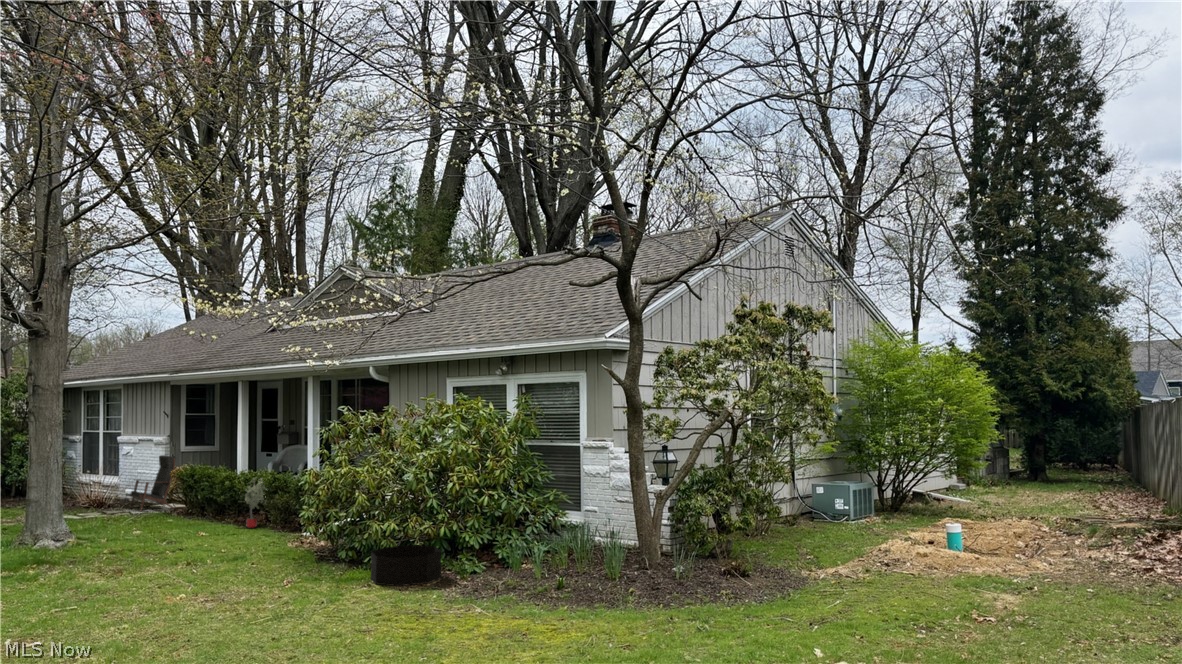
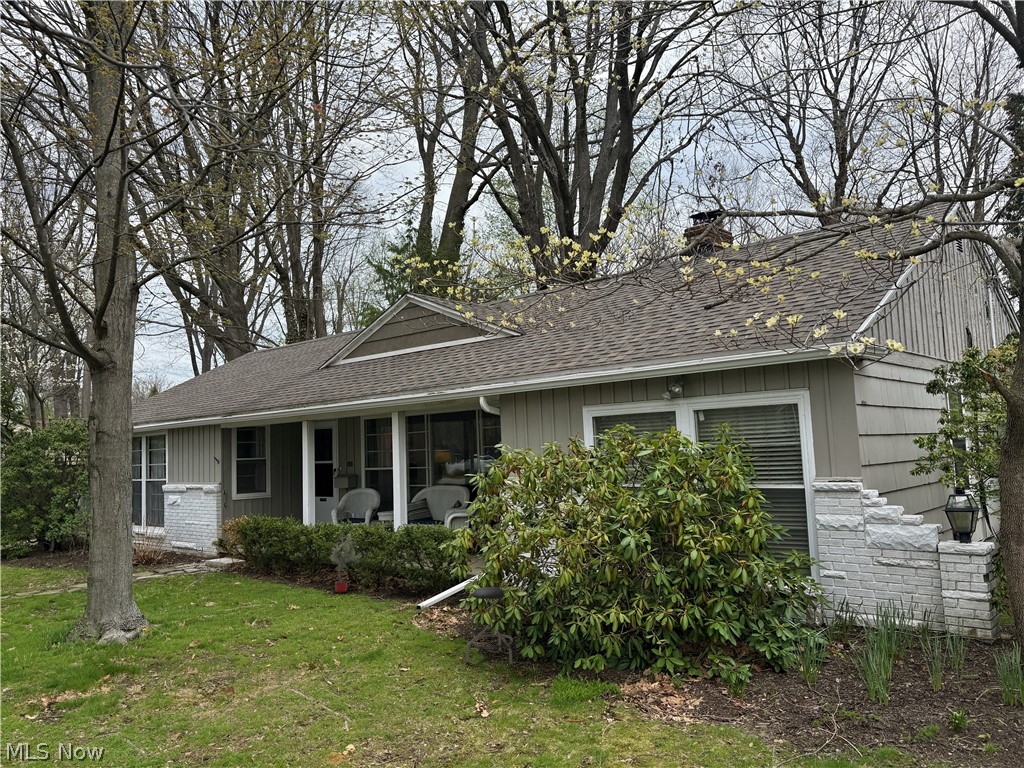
lounge chair: present [130,455,175,512] -> none [183,506,235,570]
stool: none [304,510,343,567] -> present [466,587,514,666]
basket: present [371,545,441,586] -> none [587,637,688,711]

